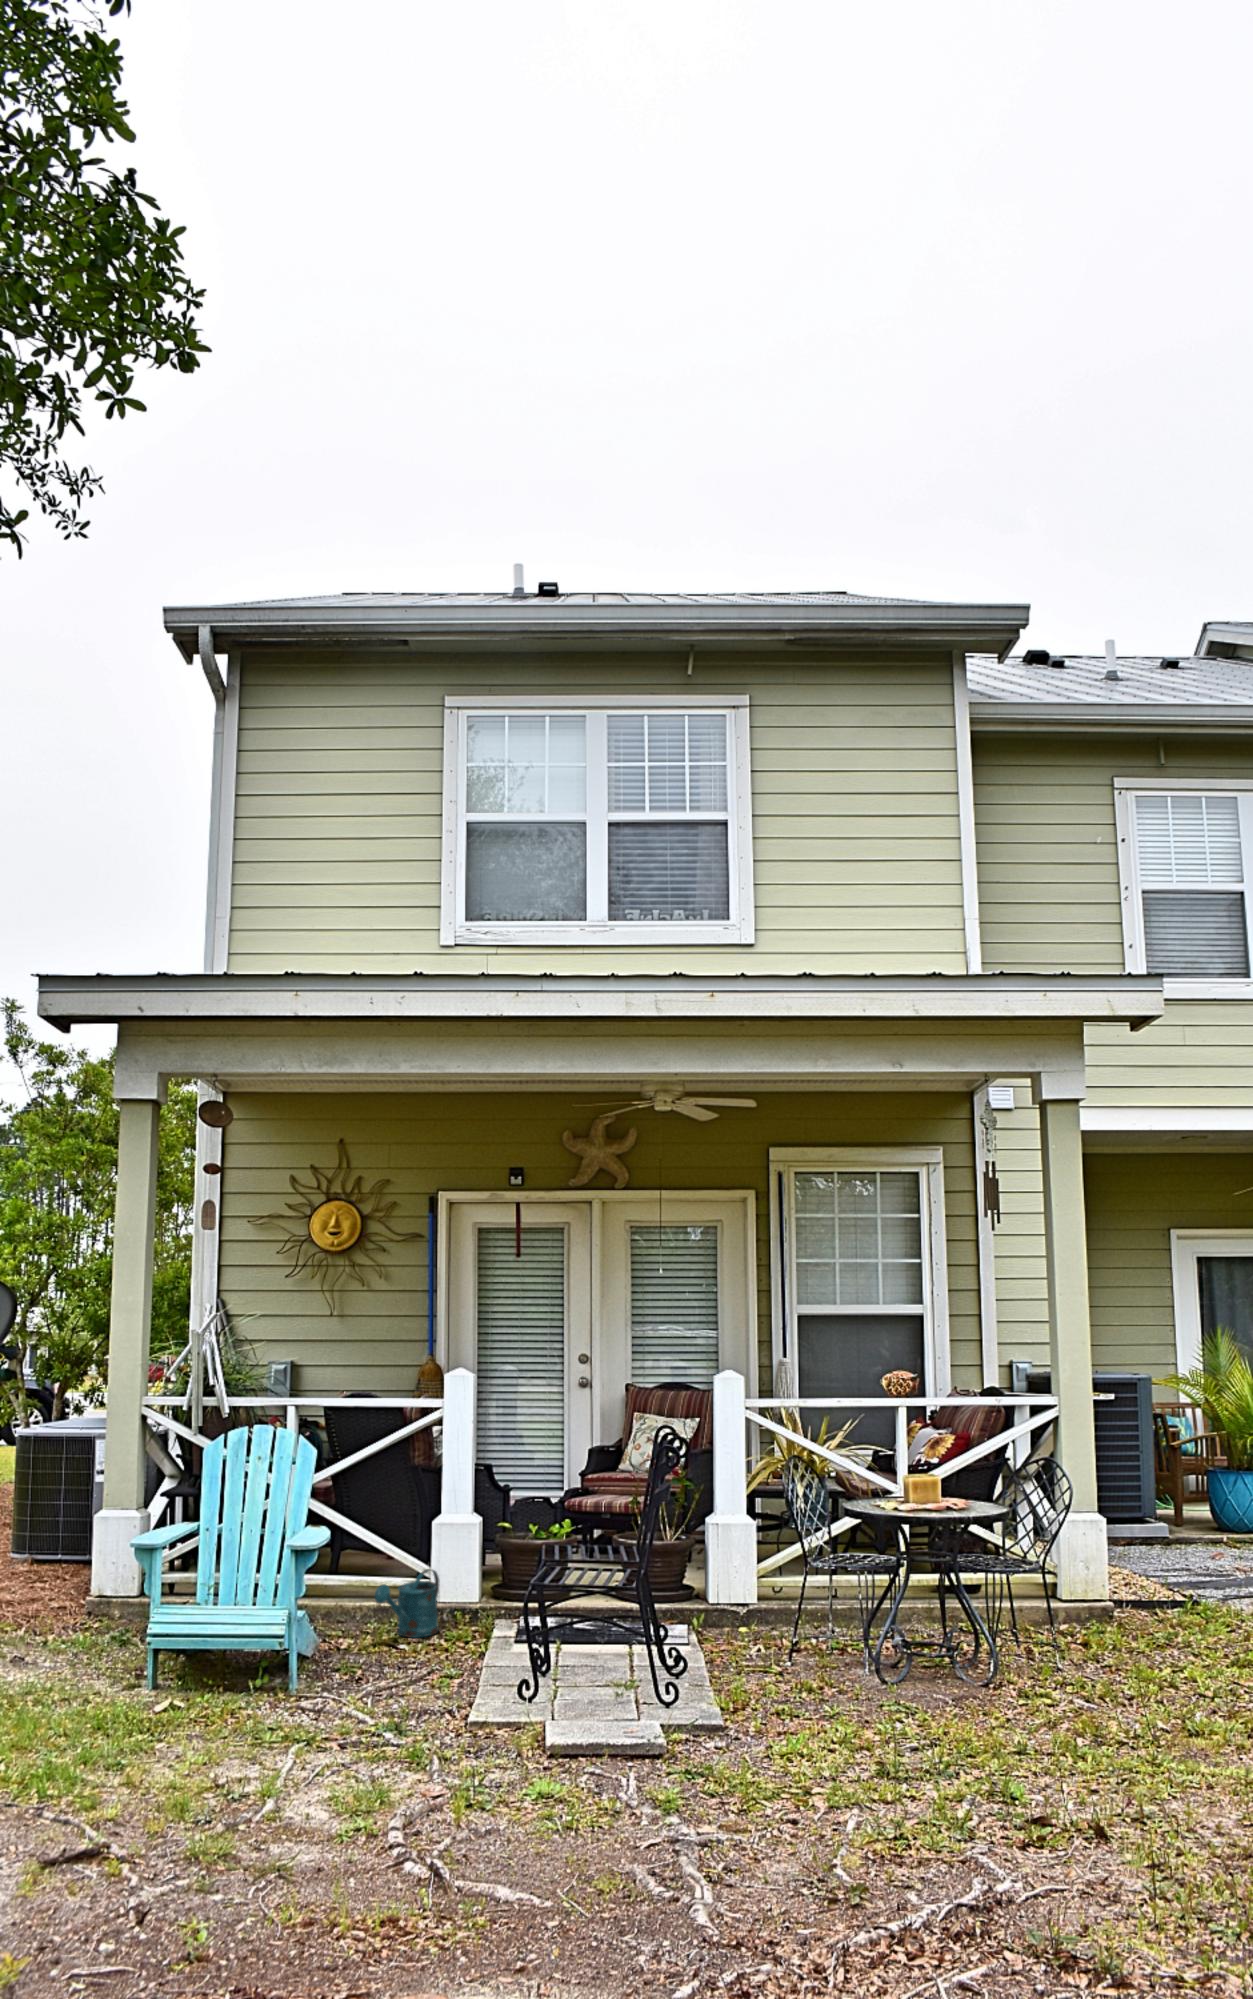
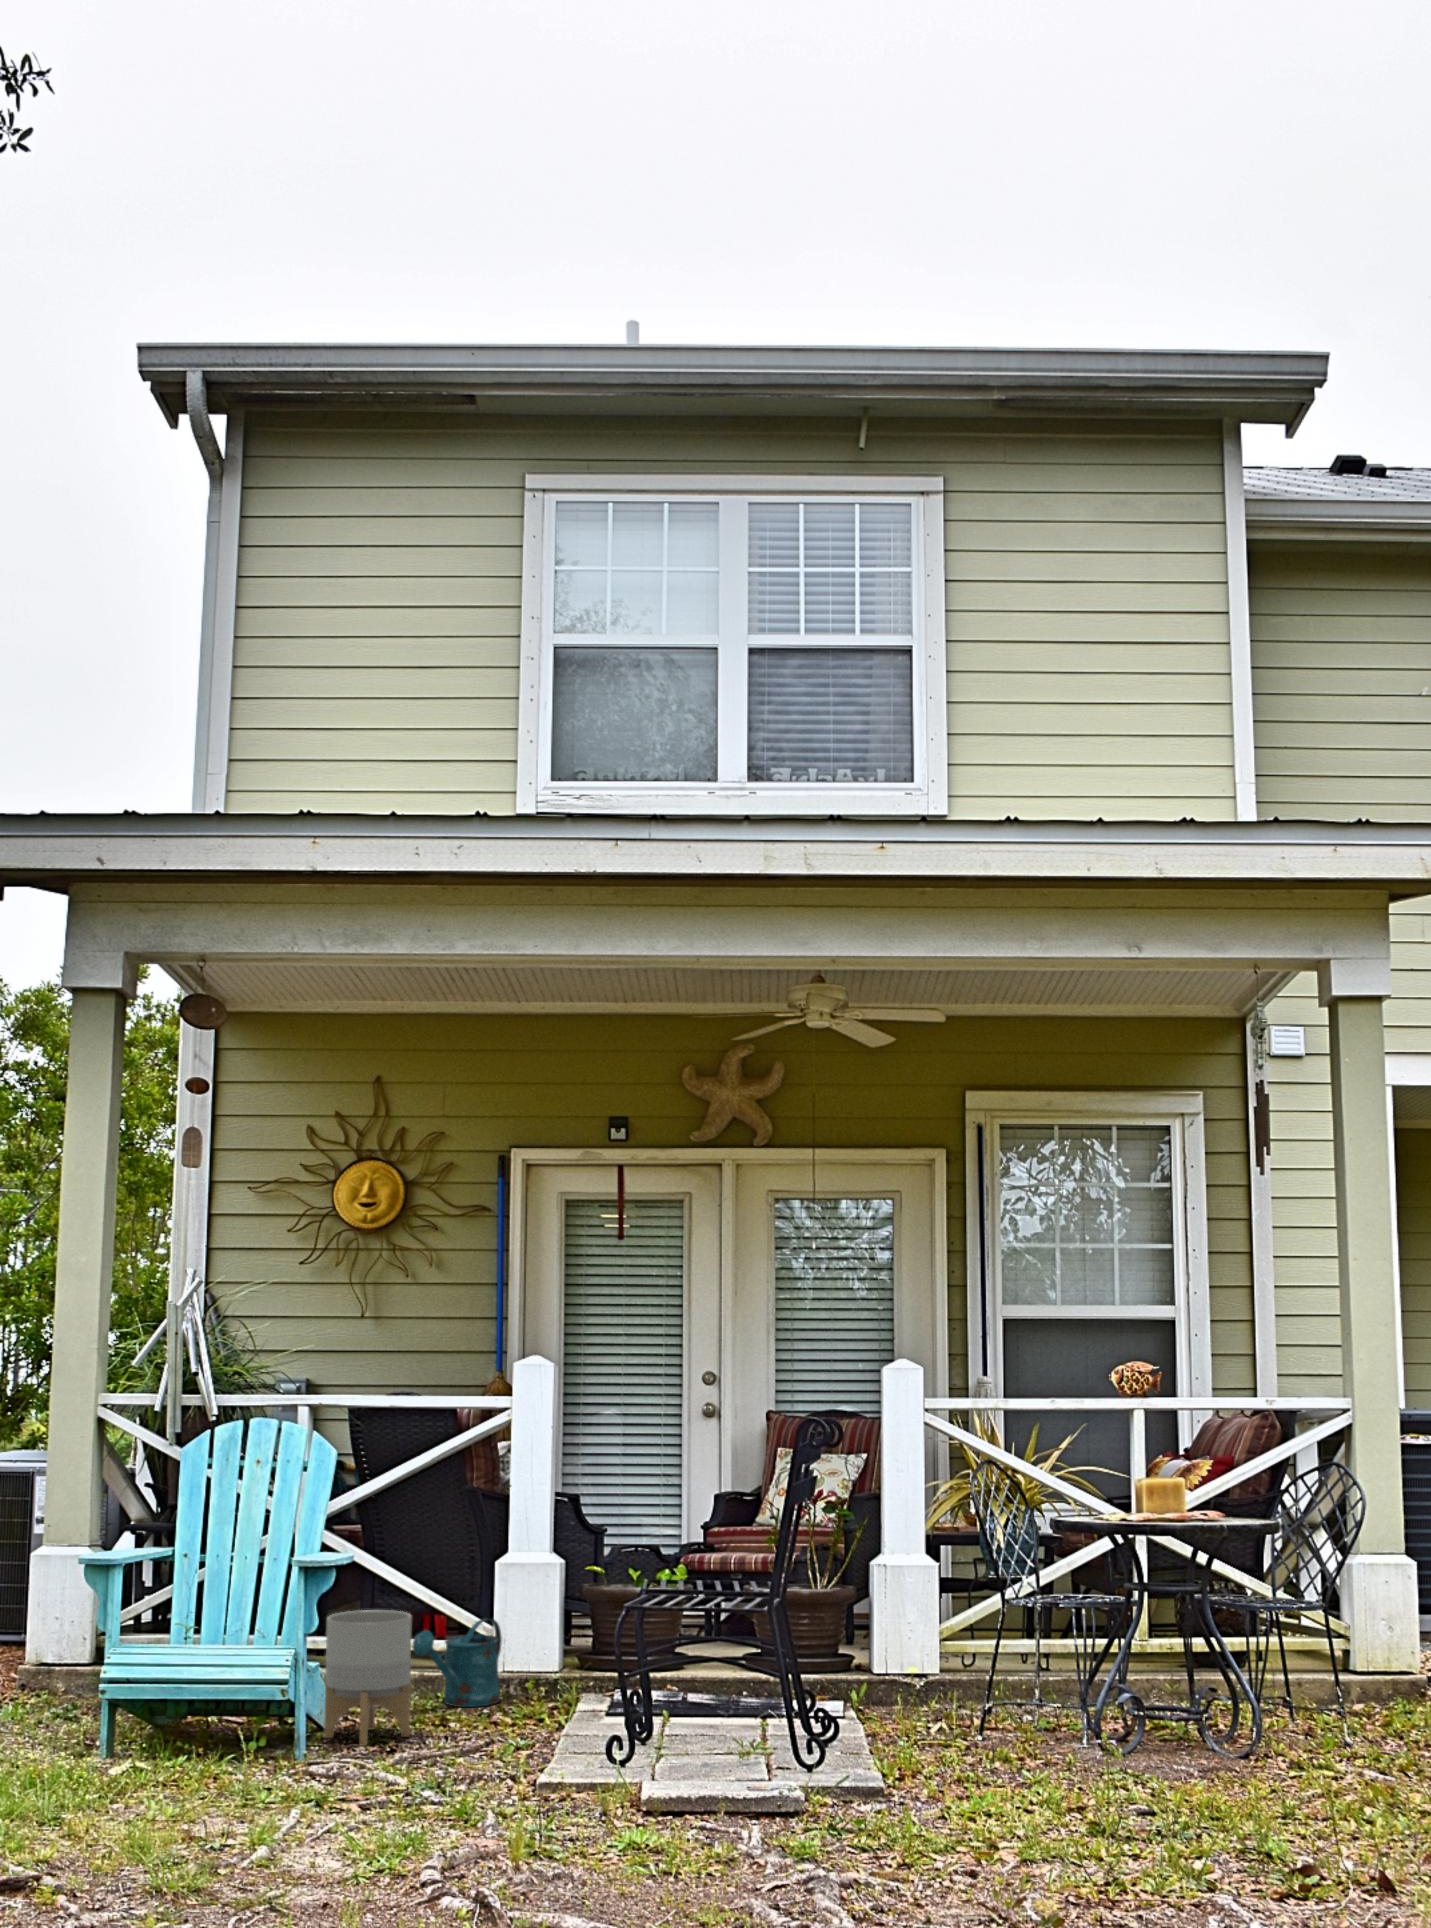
planter: none [311,1576,374,1683] -> present [324,1610,412,1746]

